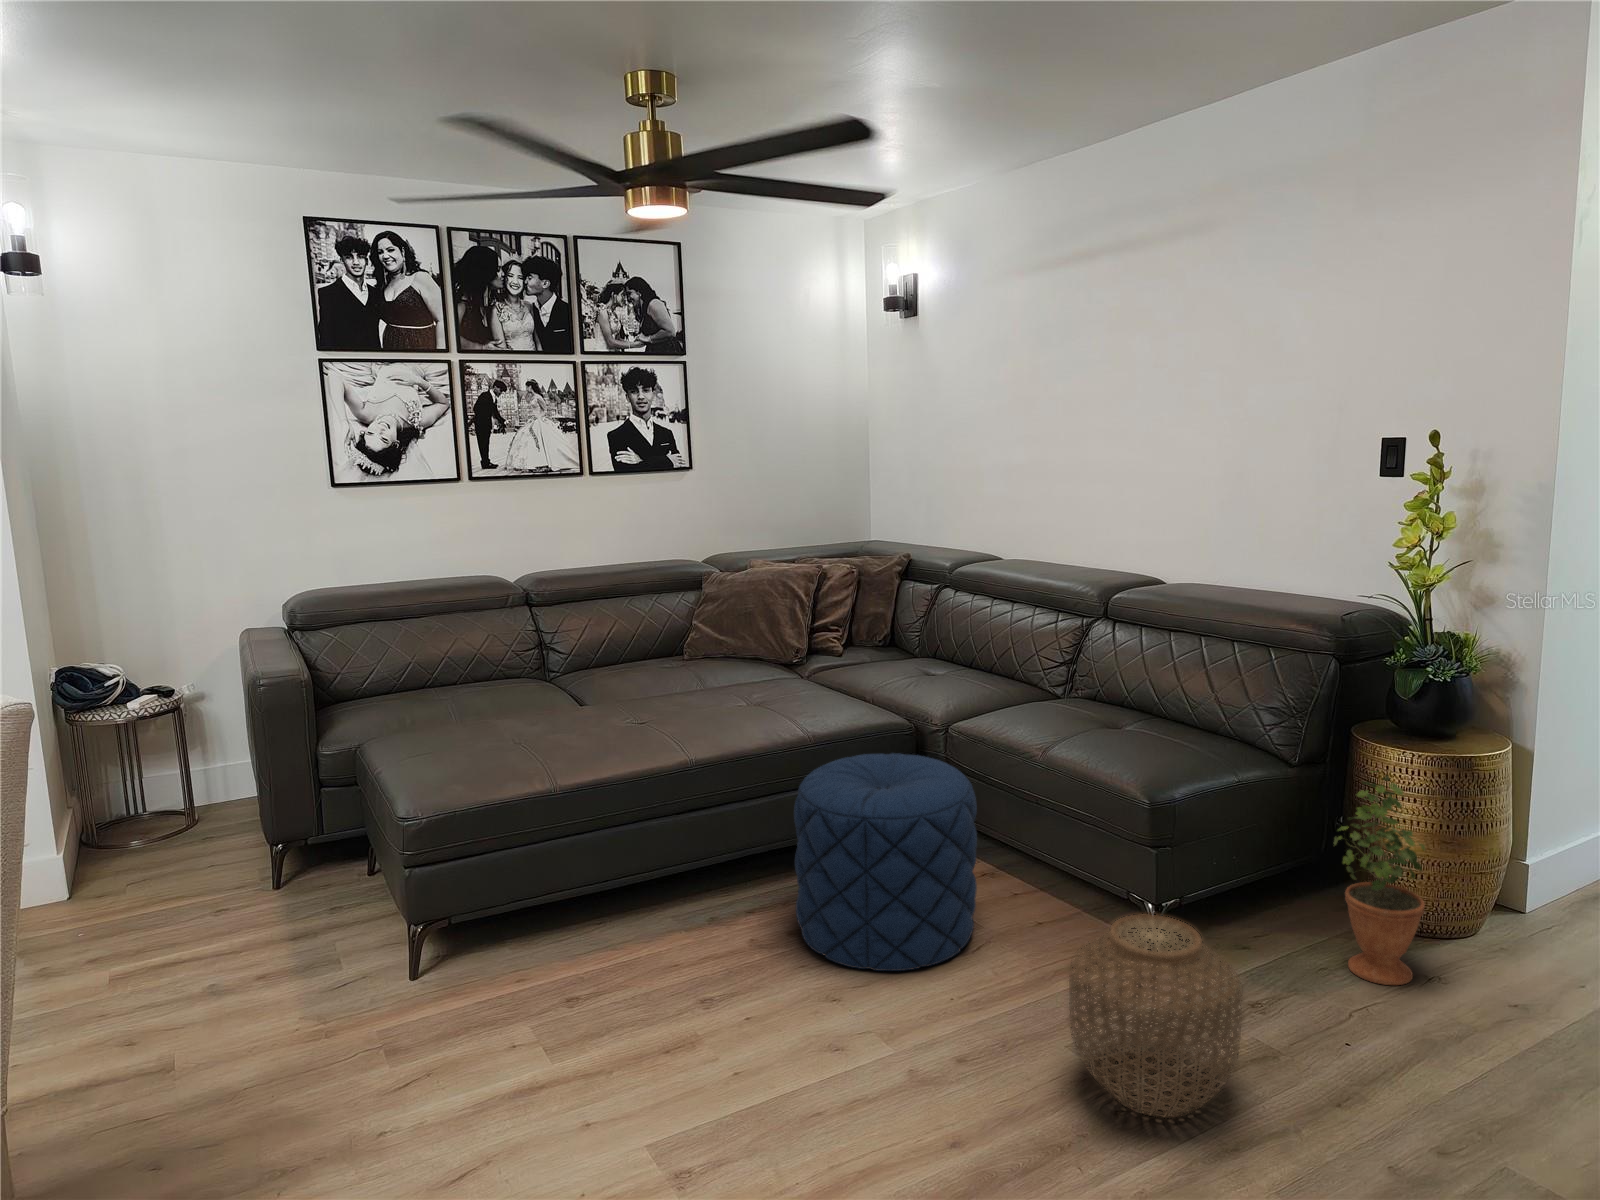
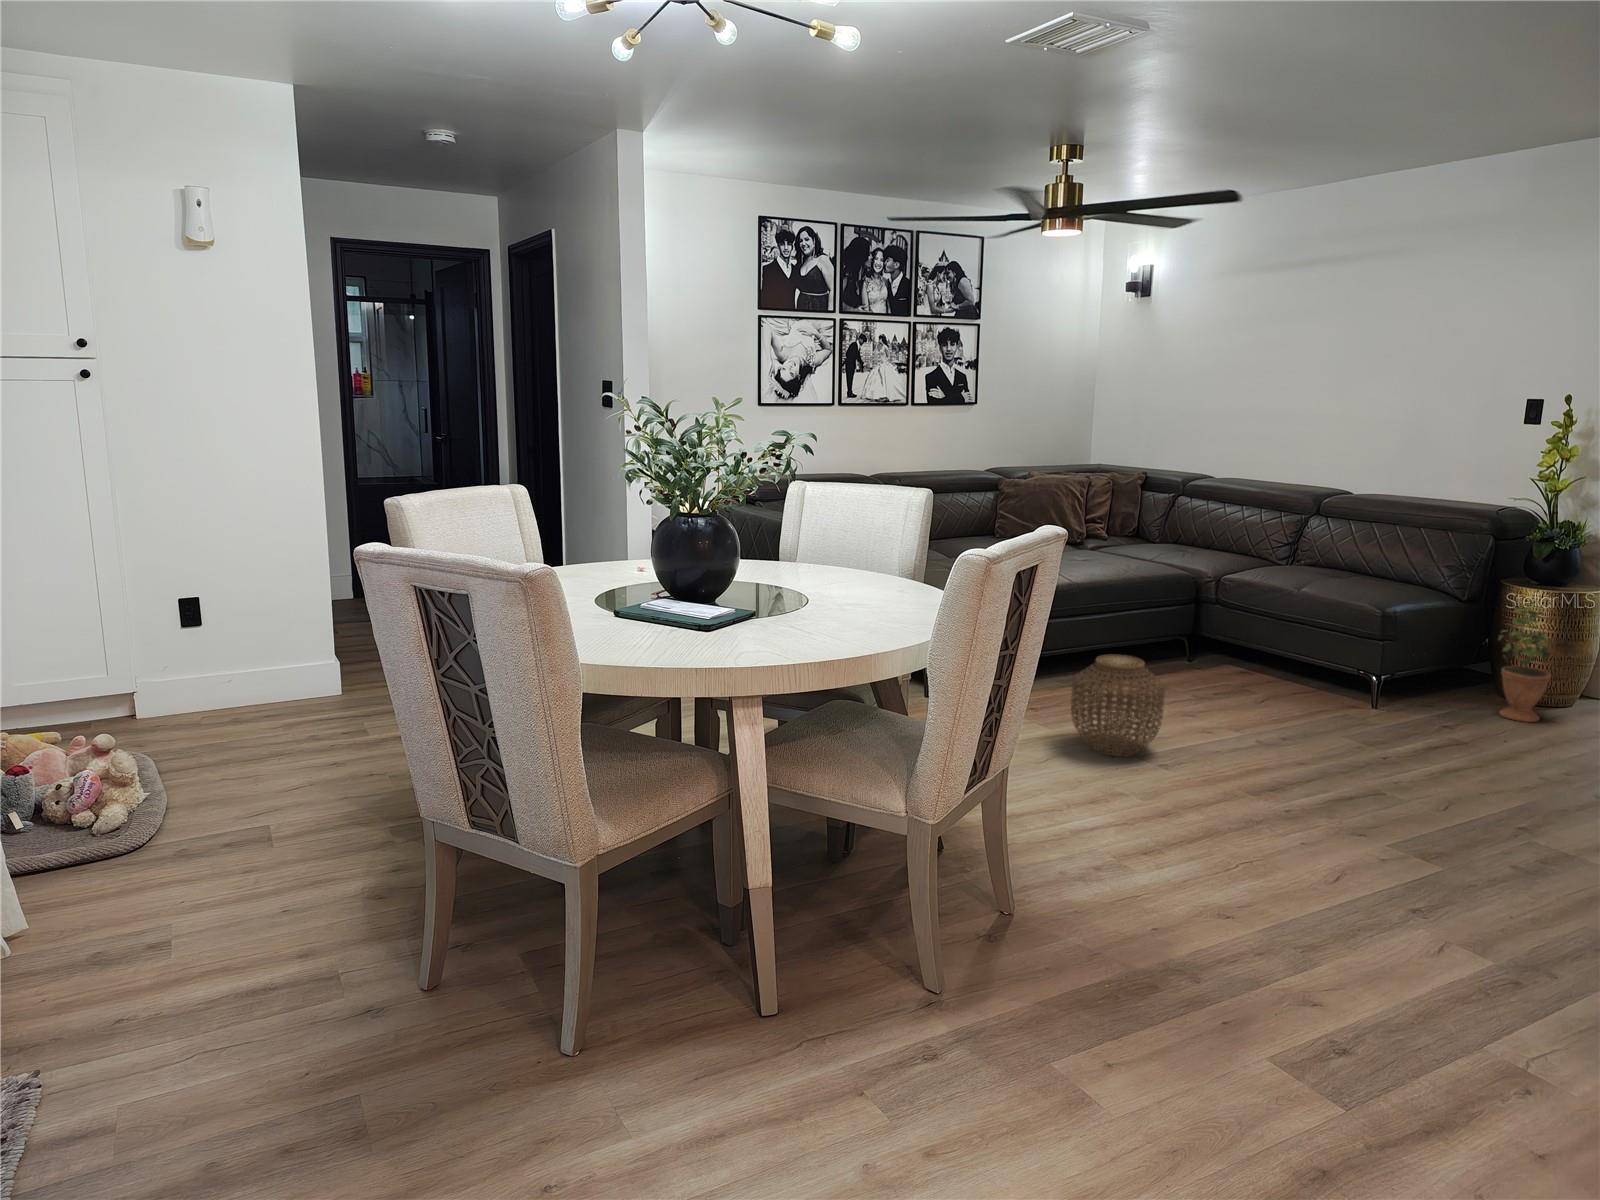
pouf: present [794,753,977,971] -> none [1151,588,1276,710]
woven basket: present [1069,915,1242,1118] -> present [1071,654,1165,756]

